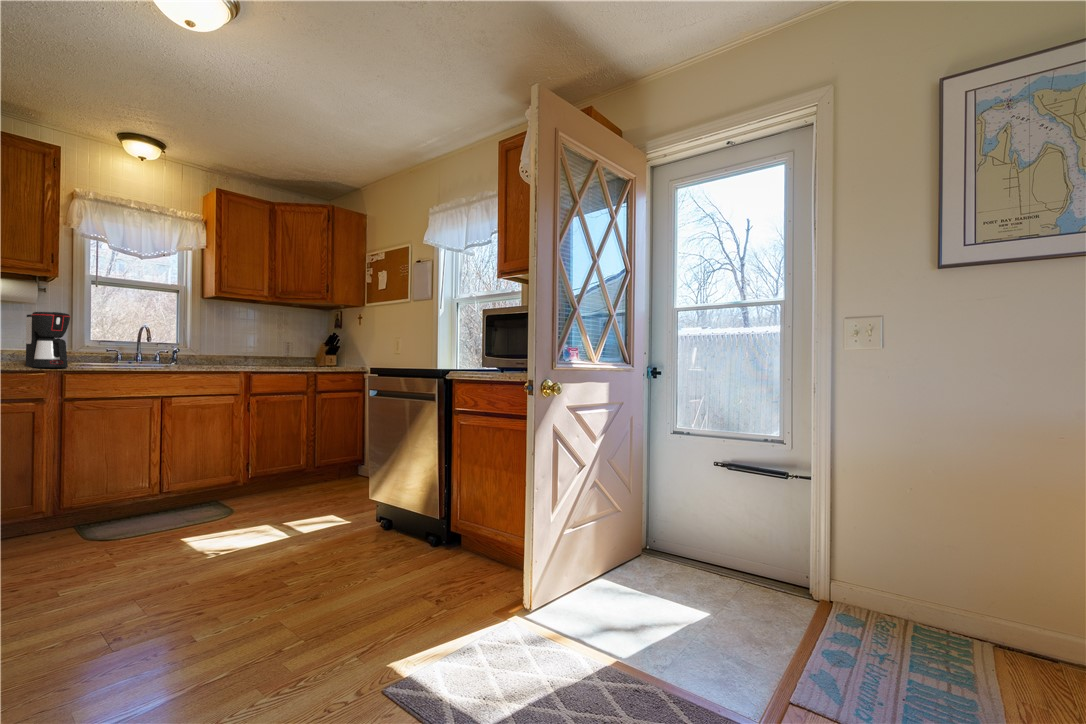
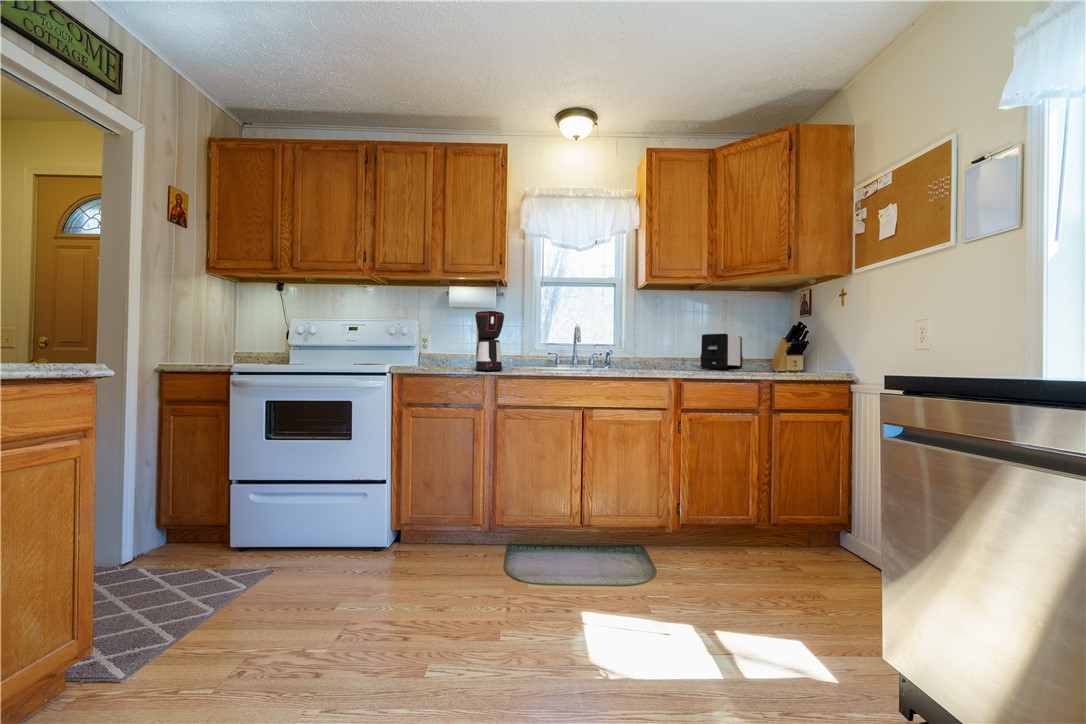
toaster: none [262,338,294,364] -> present [700,334,743,369]

